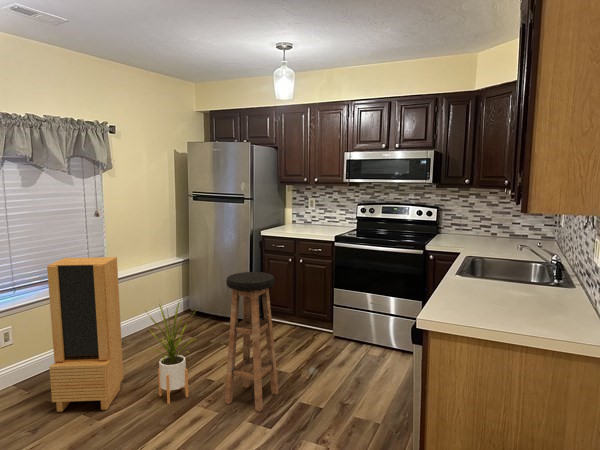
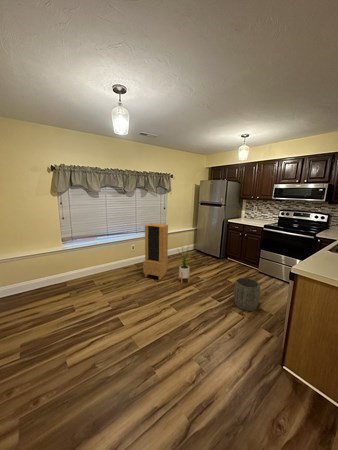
bar stool: present [225,272,279,412] -> none [203,236,228,295]
woven basket: none [299,357,353,432] -> present [234,278,260,311]

